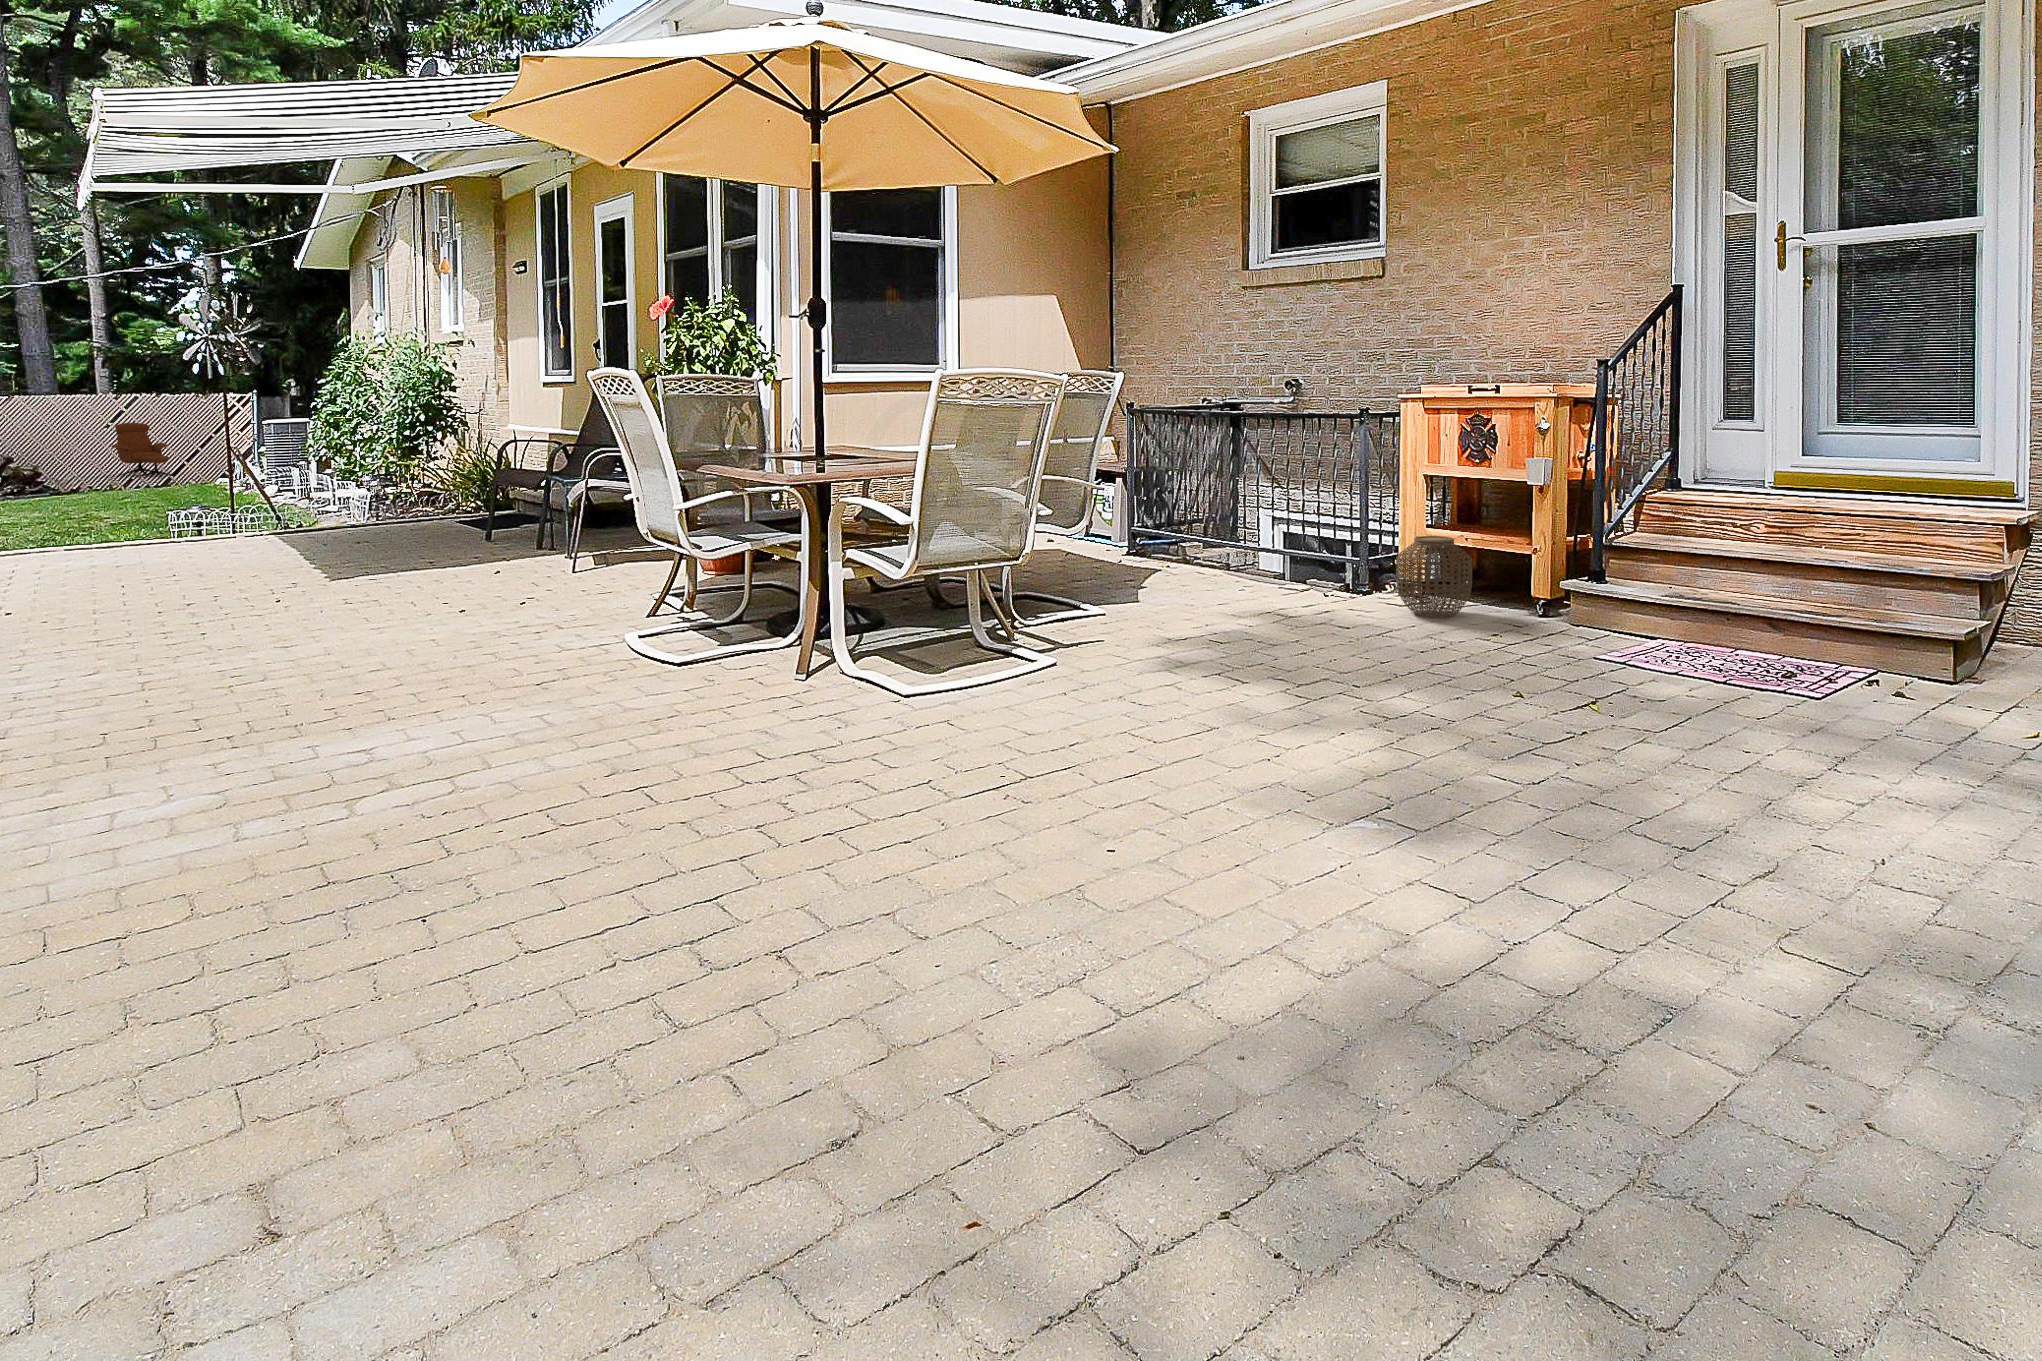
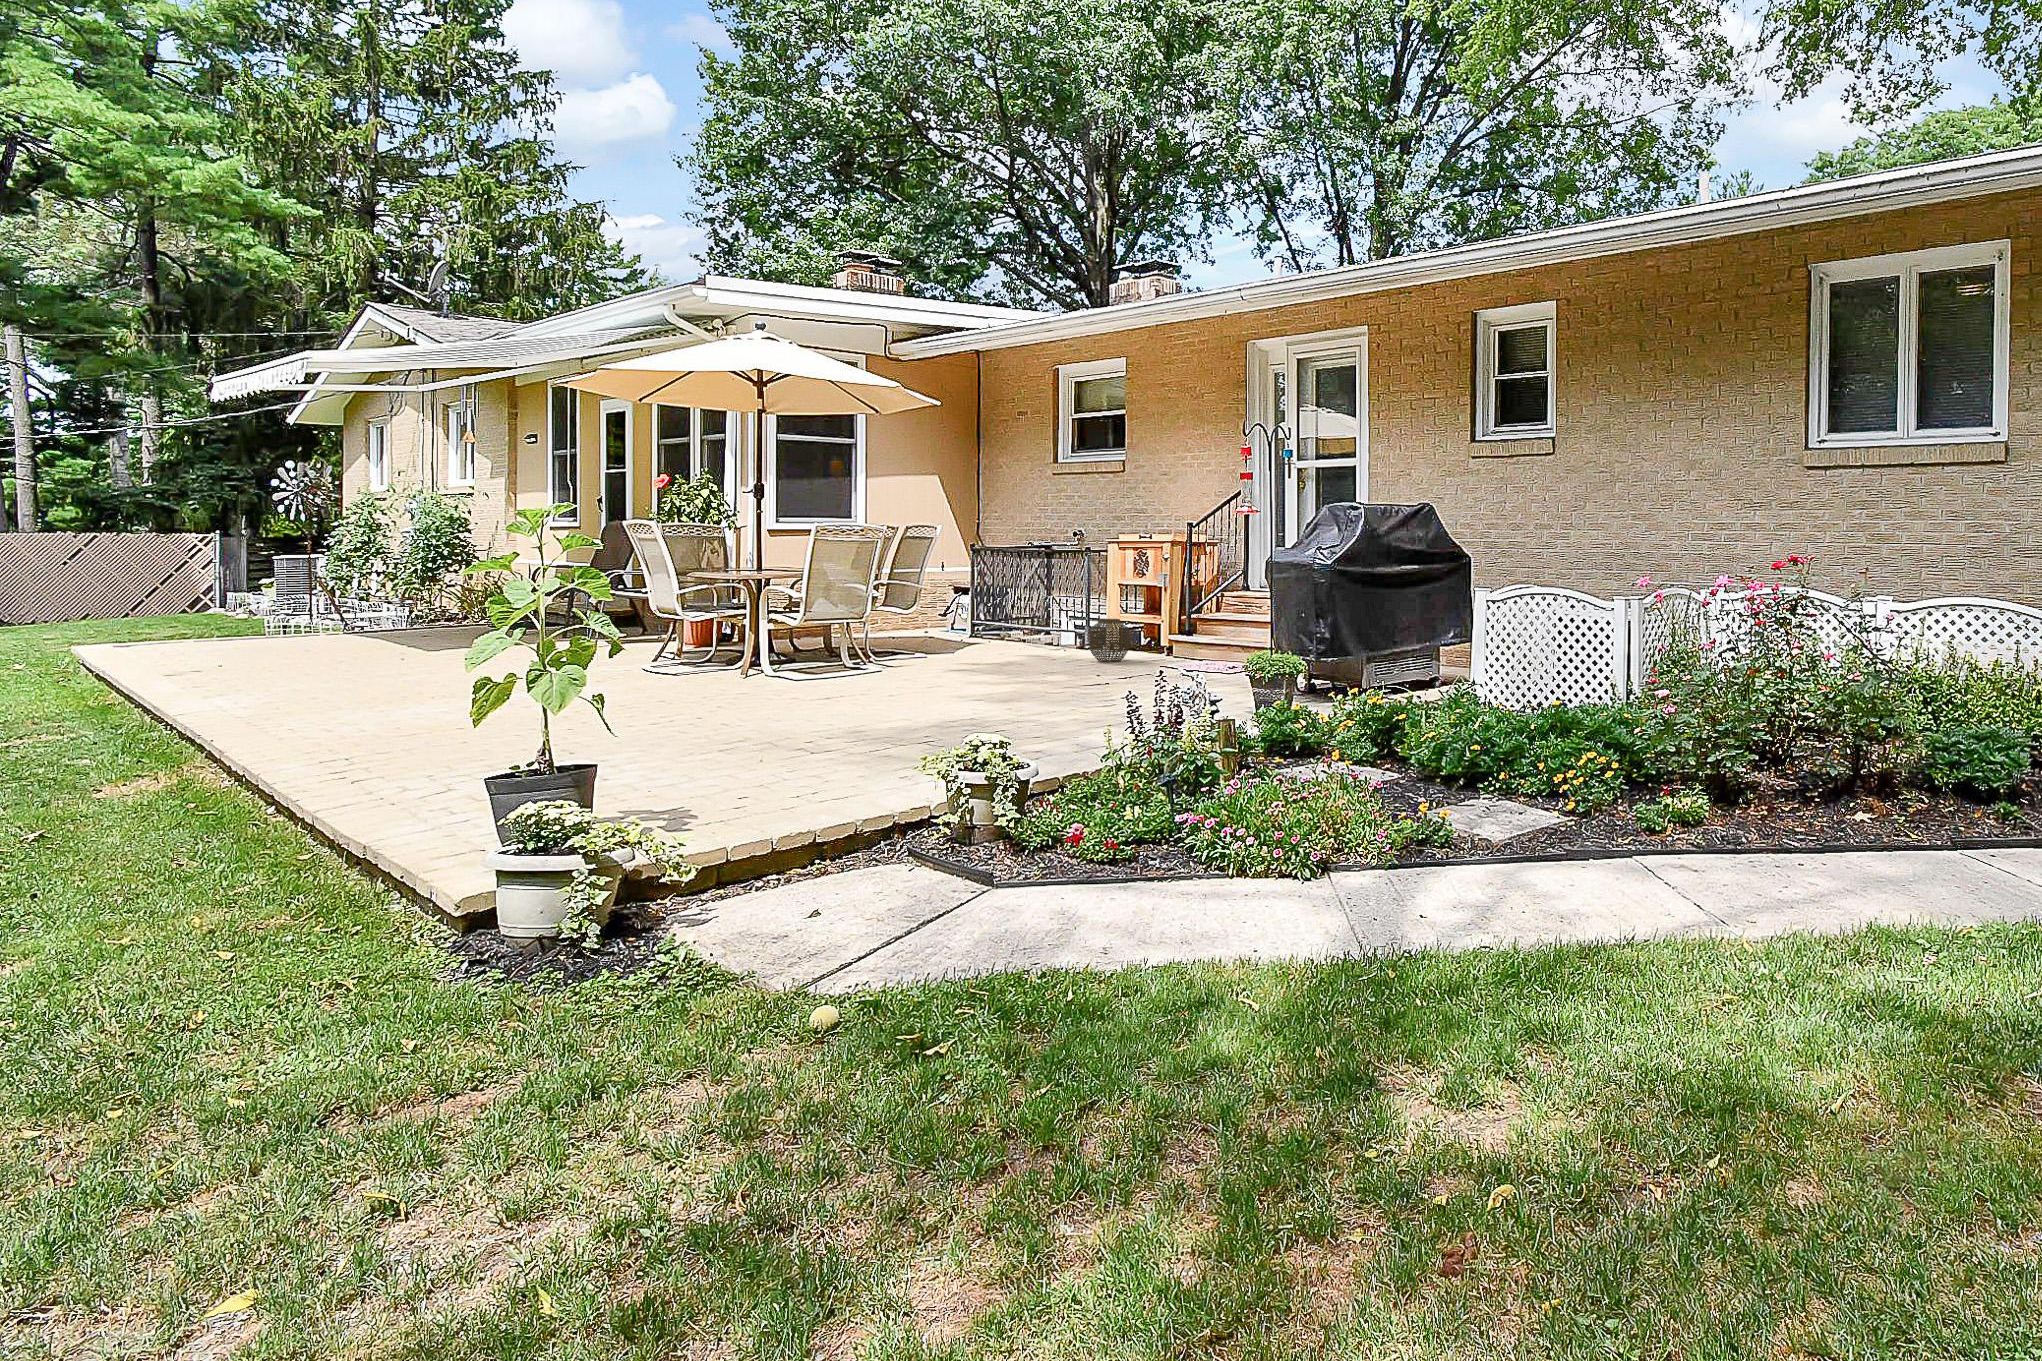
lounge chair: present [112,423,172,477] -> none [93,562,152,611]

